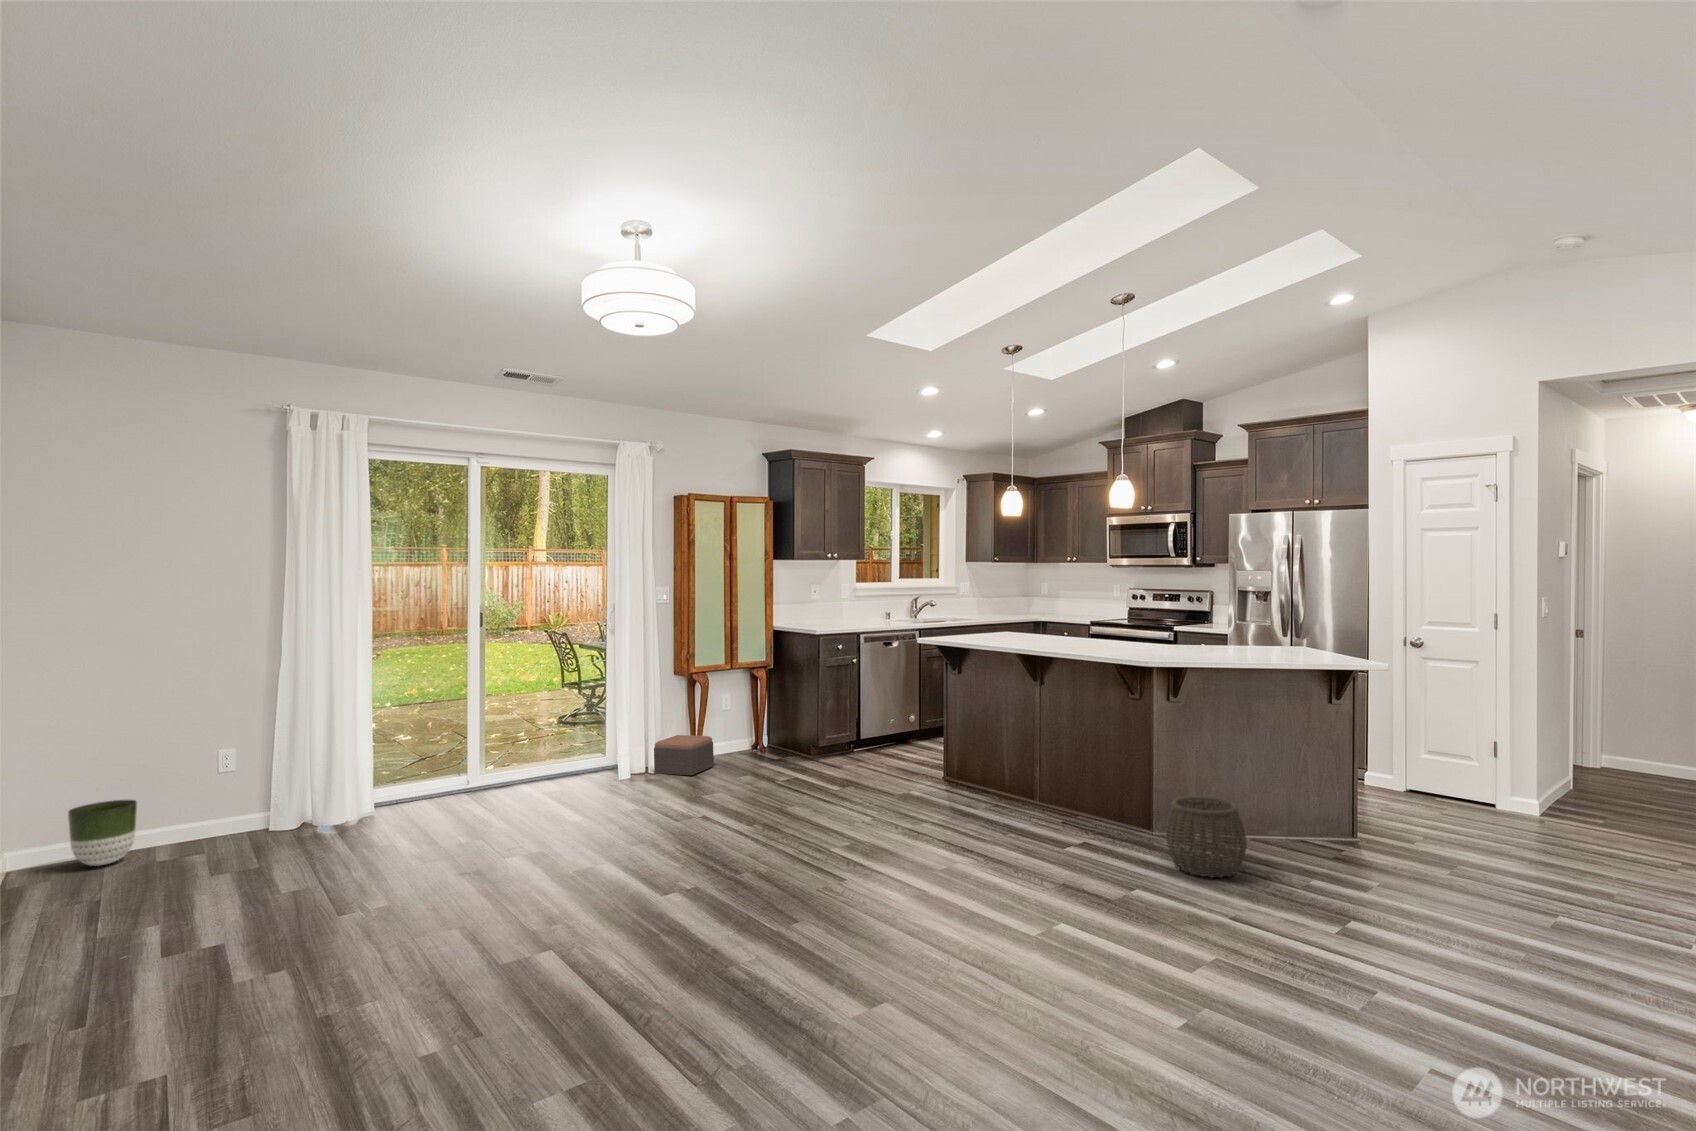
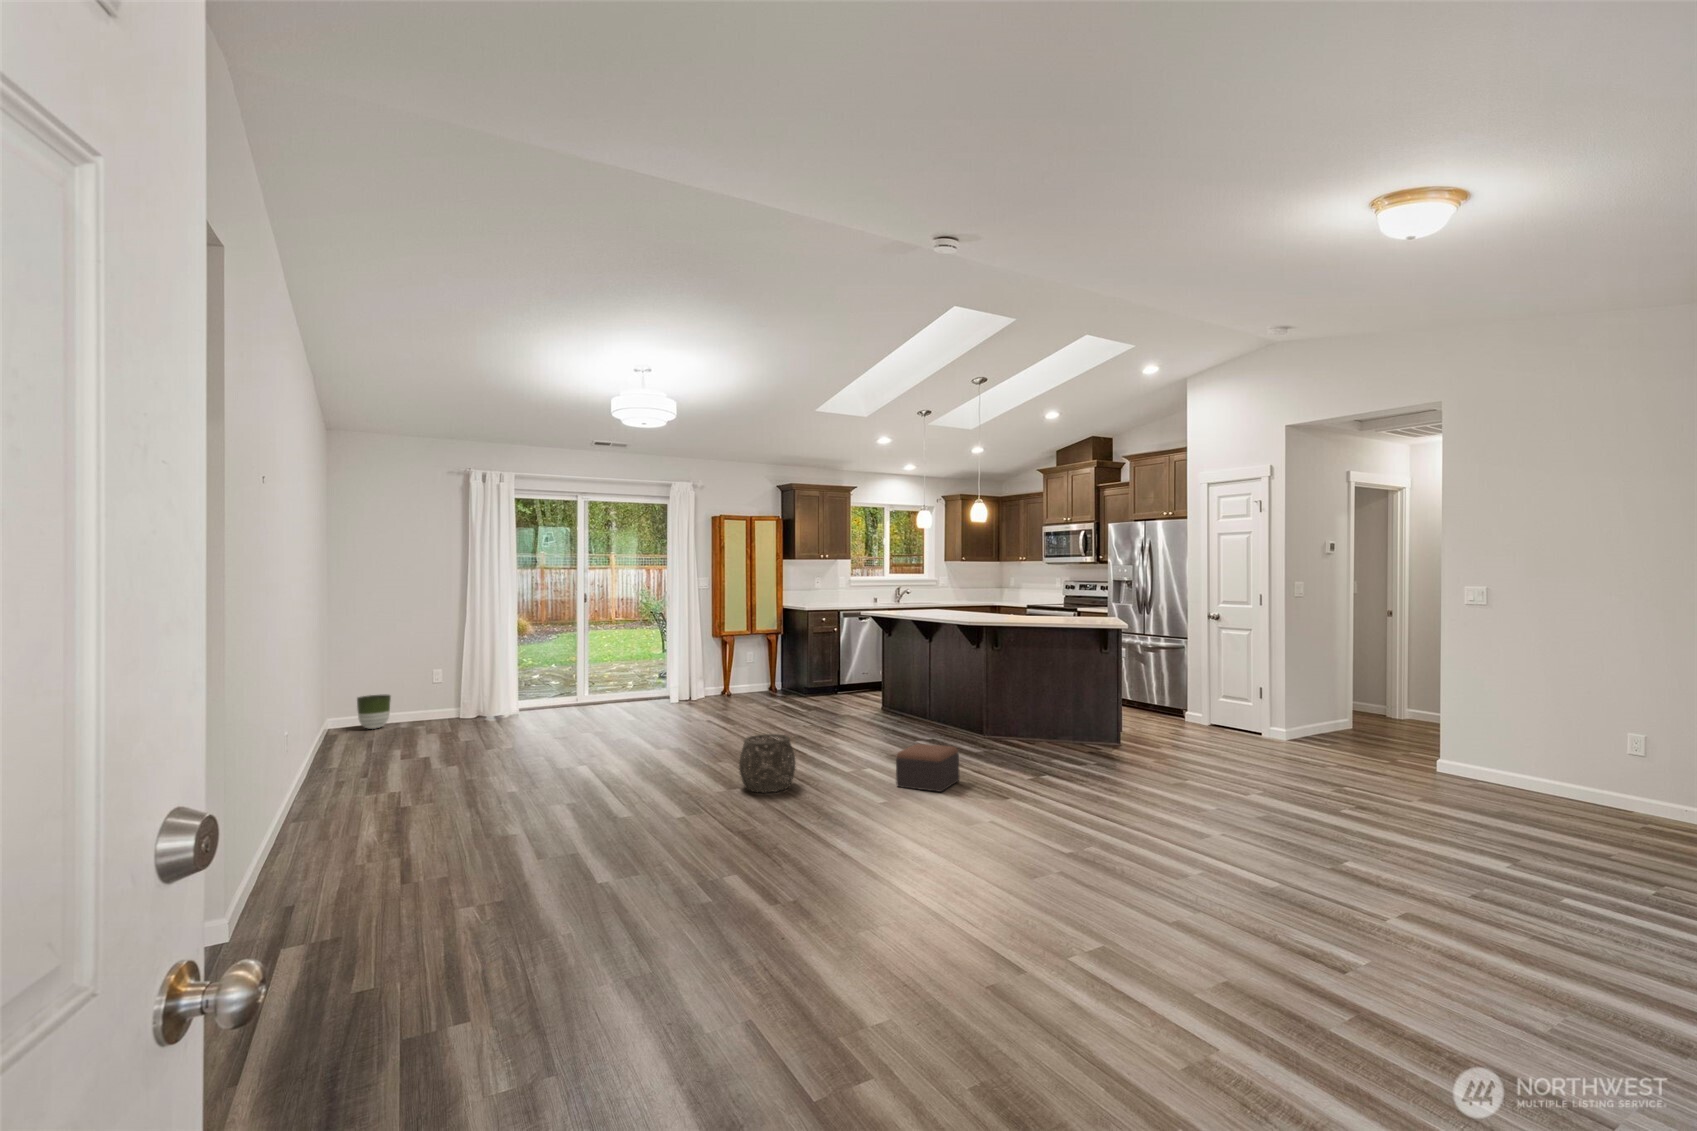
footstool: present [654,735,714,775] -> present [896,744,960,792]
woven basket: present [1166,796,1247,877] -> present [739,734,795,792]

